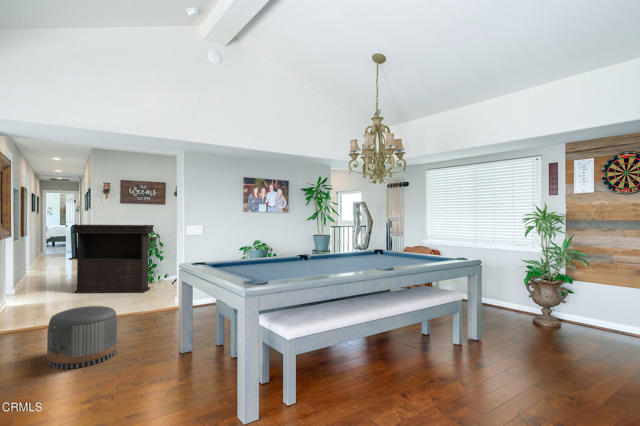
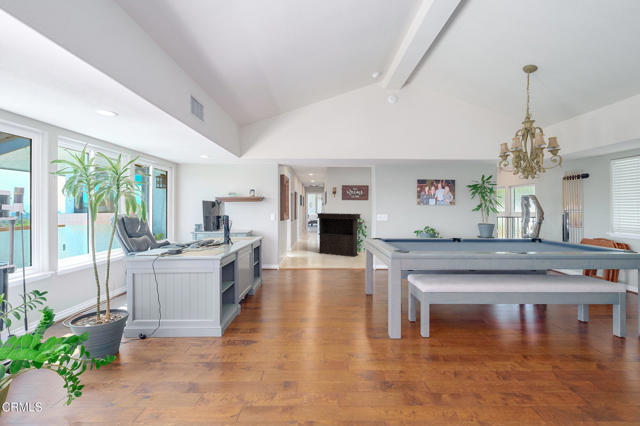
pouf: present [47,306,117,369] -> none [302,257,333,288]

